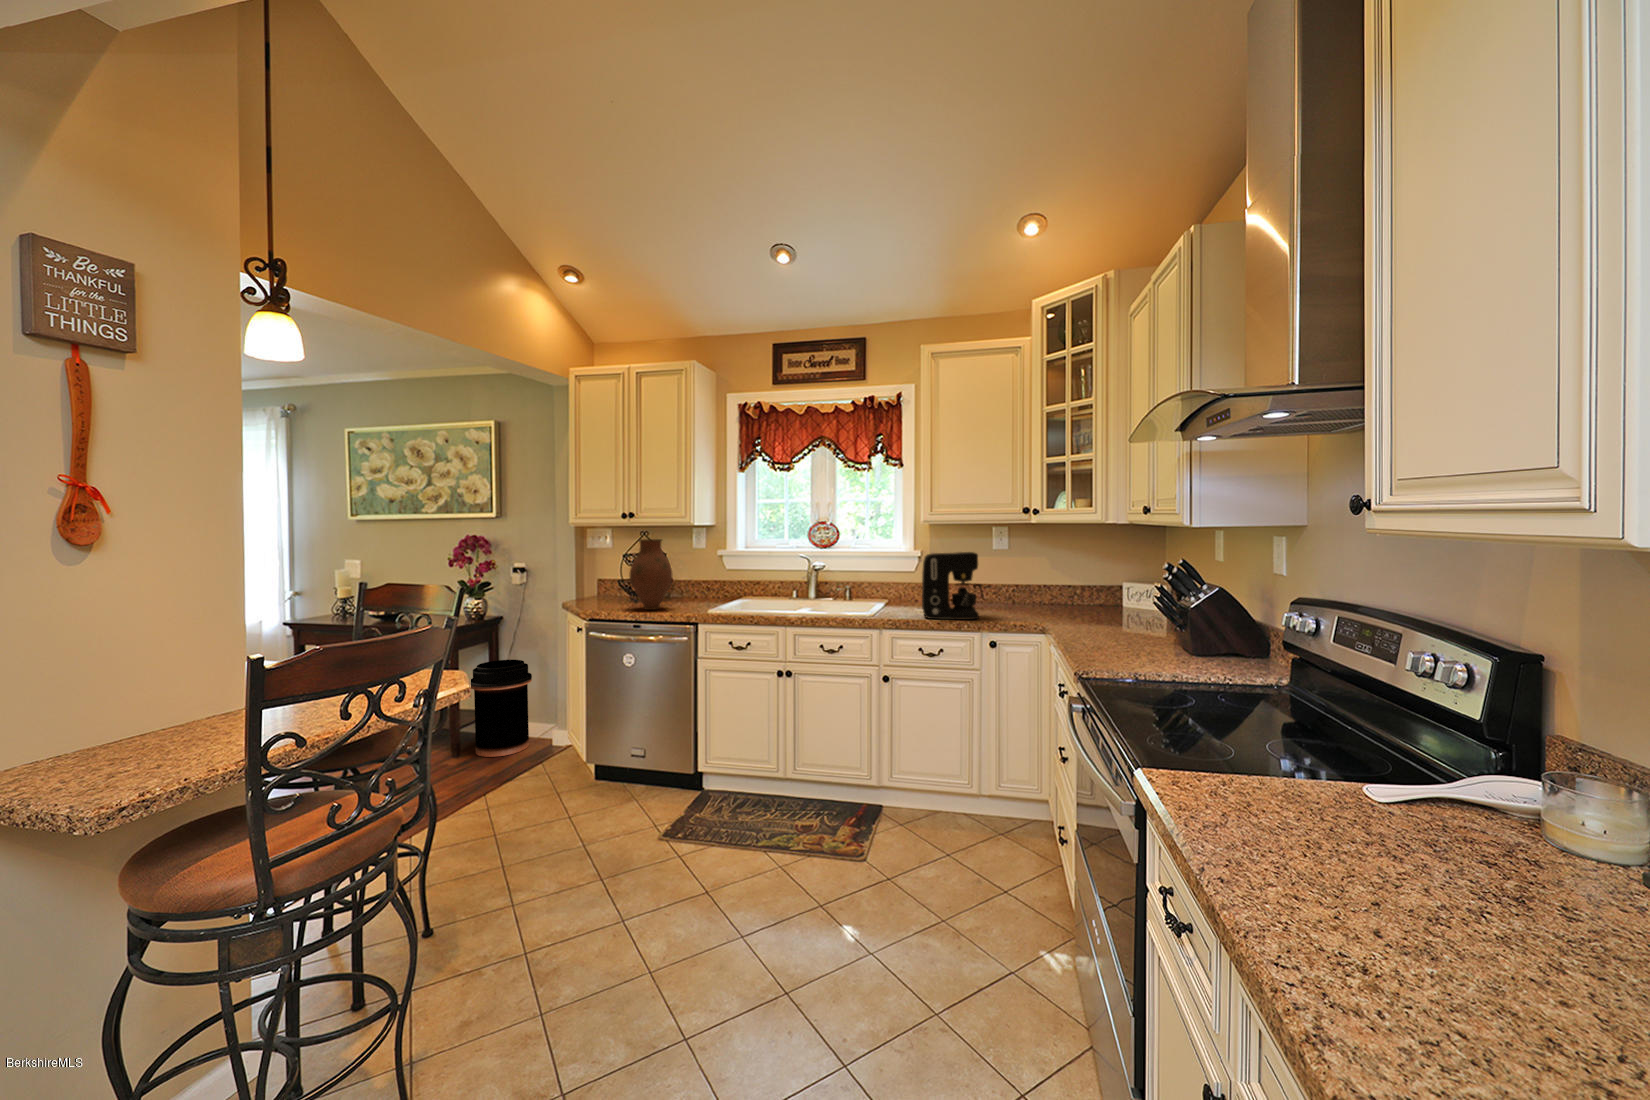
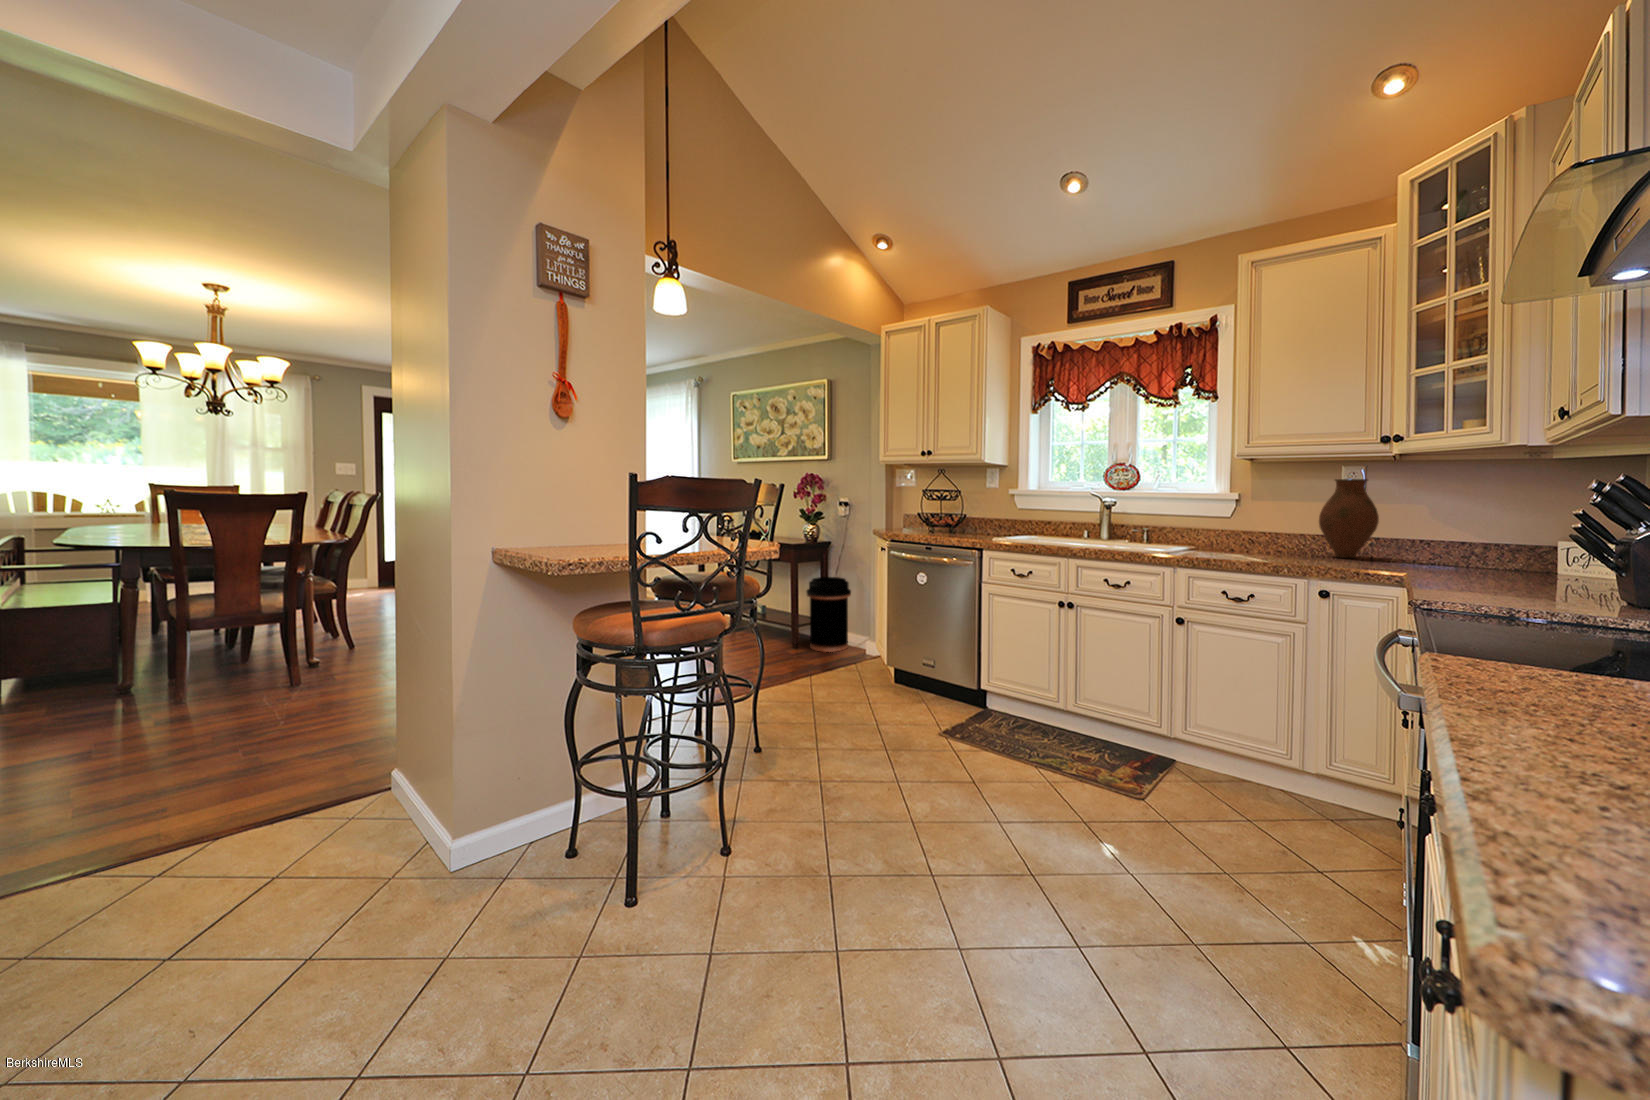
vase: present [629,539,672,610] -> present [1319,479,1379,558]
coffee maker: present [922,552,983,619] -> none [1215,490,1296,563]

